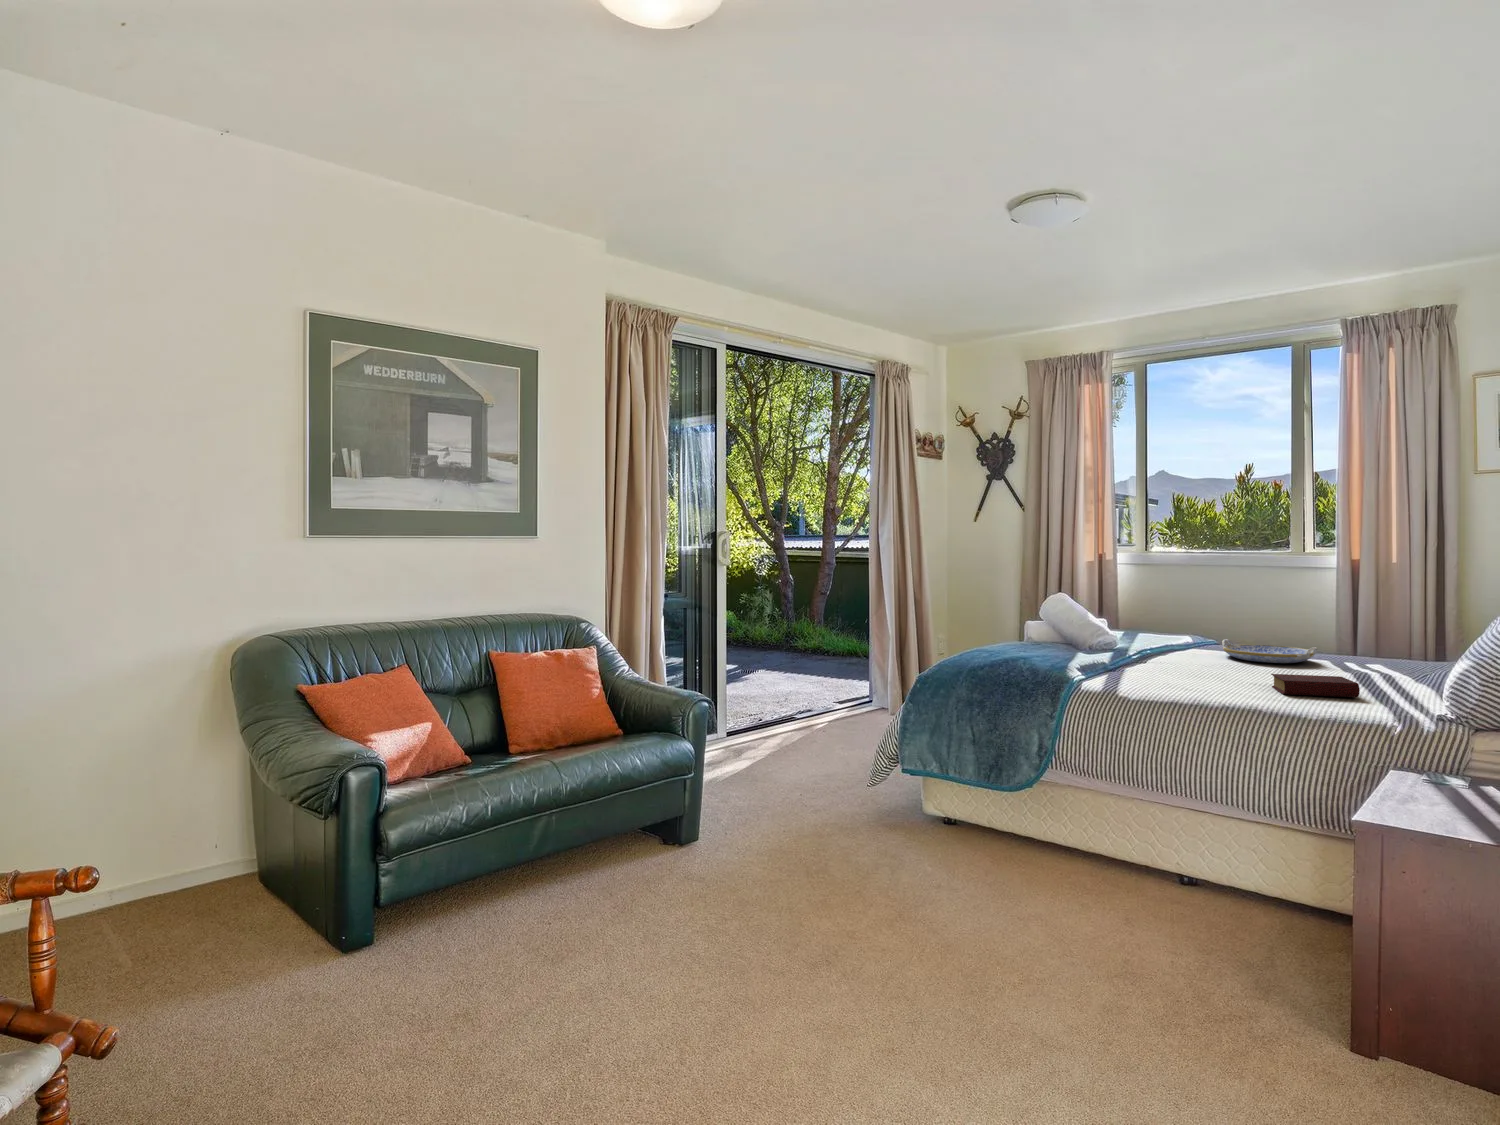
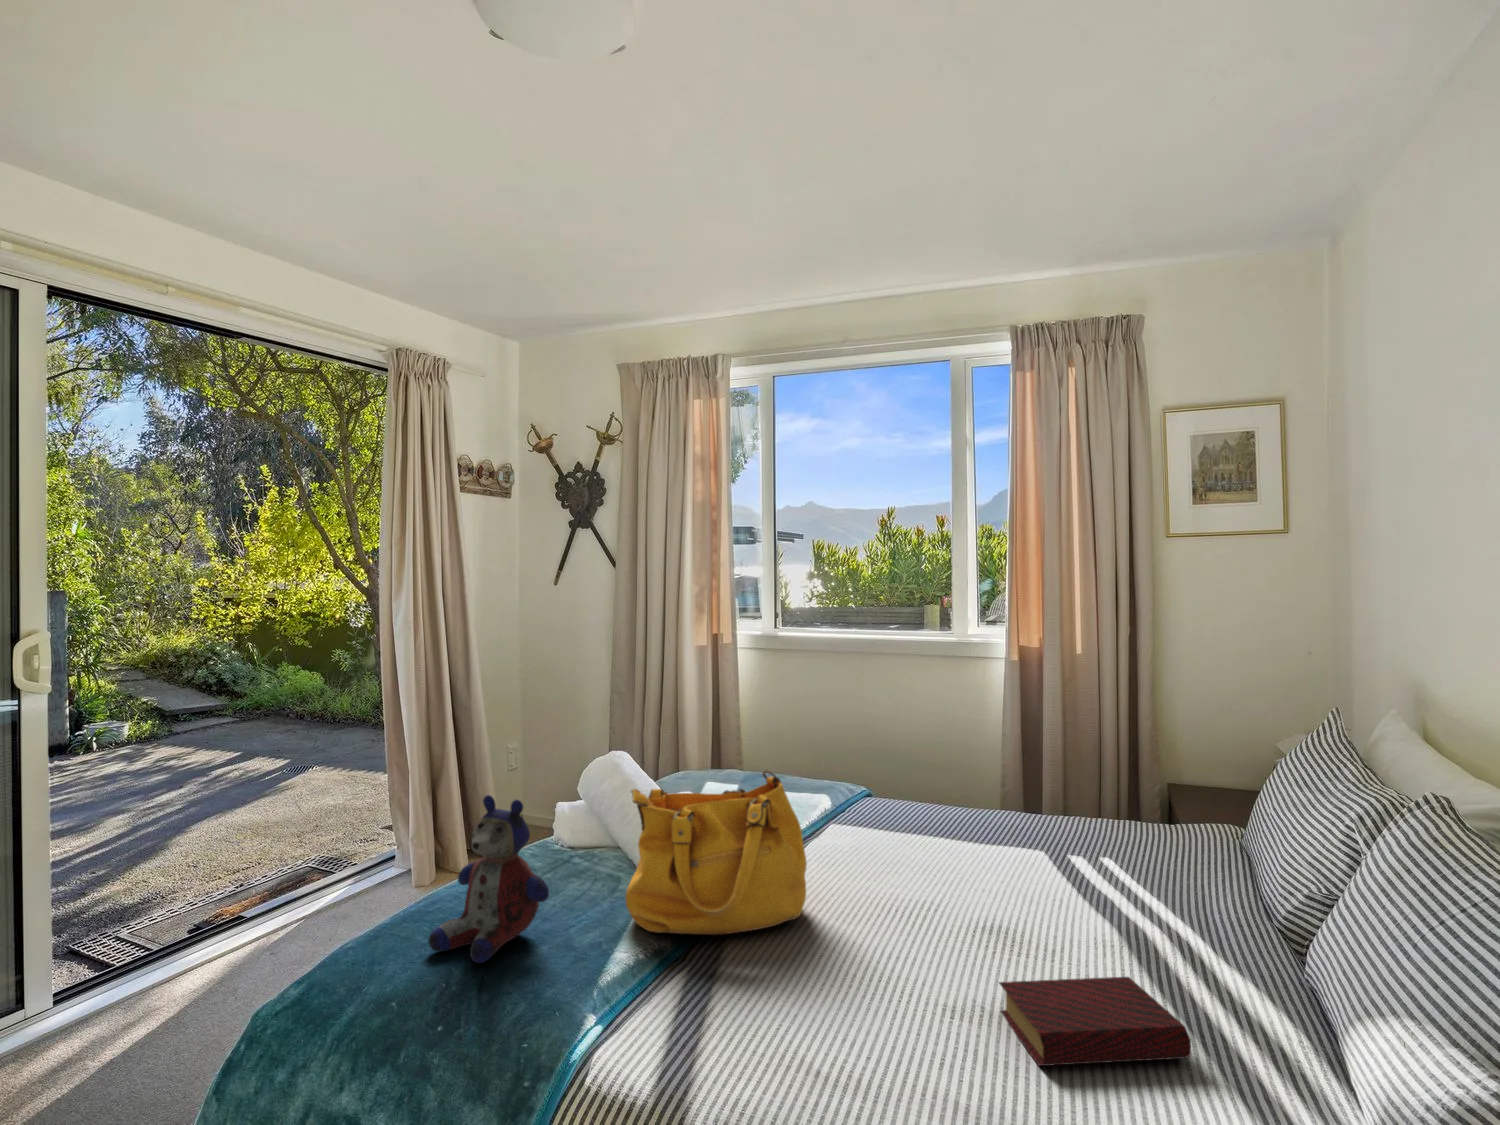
handbag: none [1080,594,1174,664] -> present [626,770,807,935]
stuffed bear: none [993,596,1047,662] -> present [429,795,549,963]
serving tray: present [1222,639,1317,663] -> none [885,821,1037,879]

